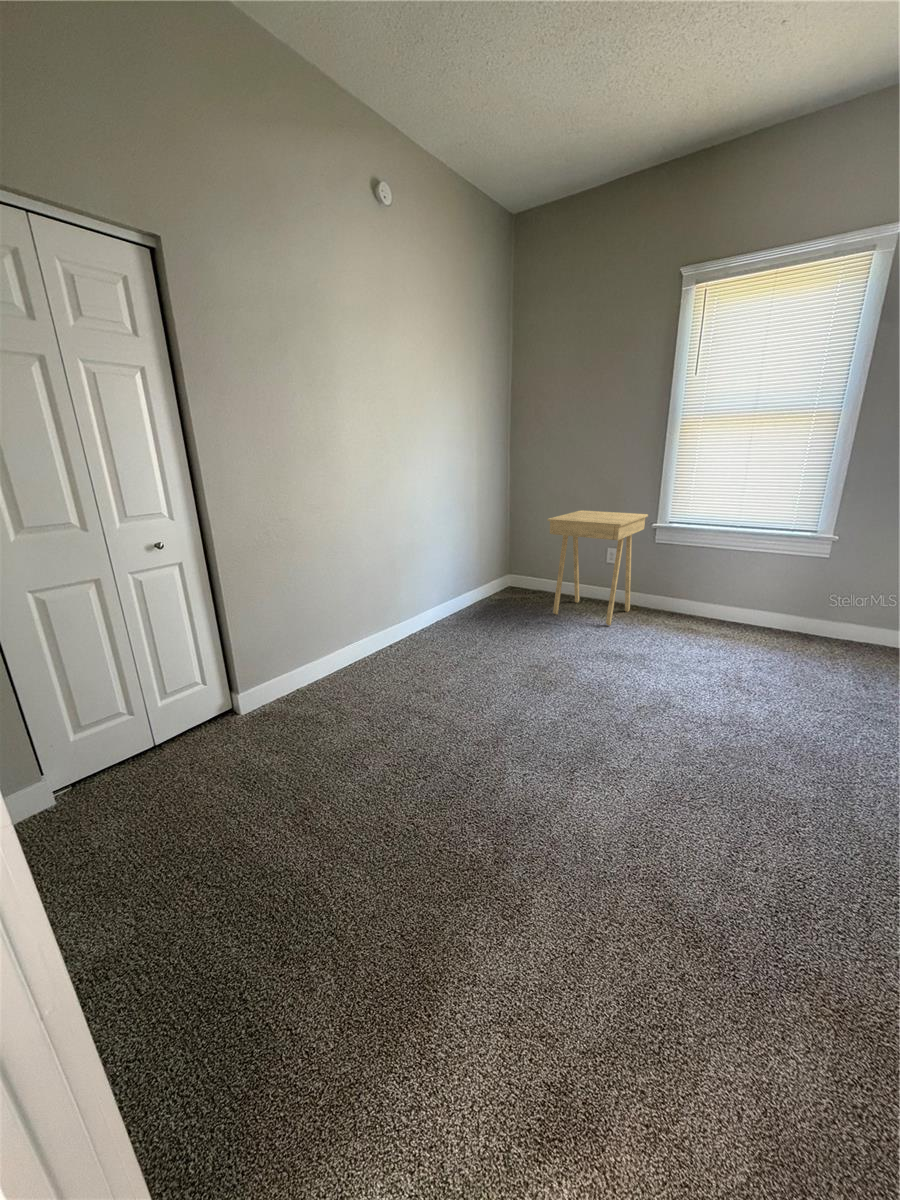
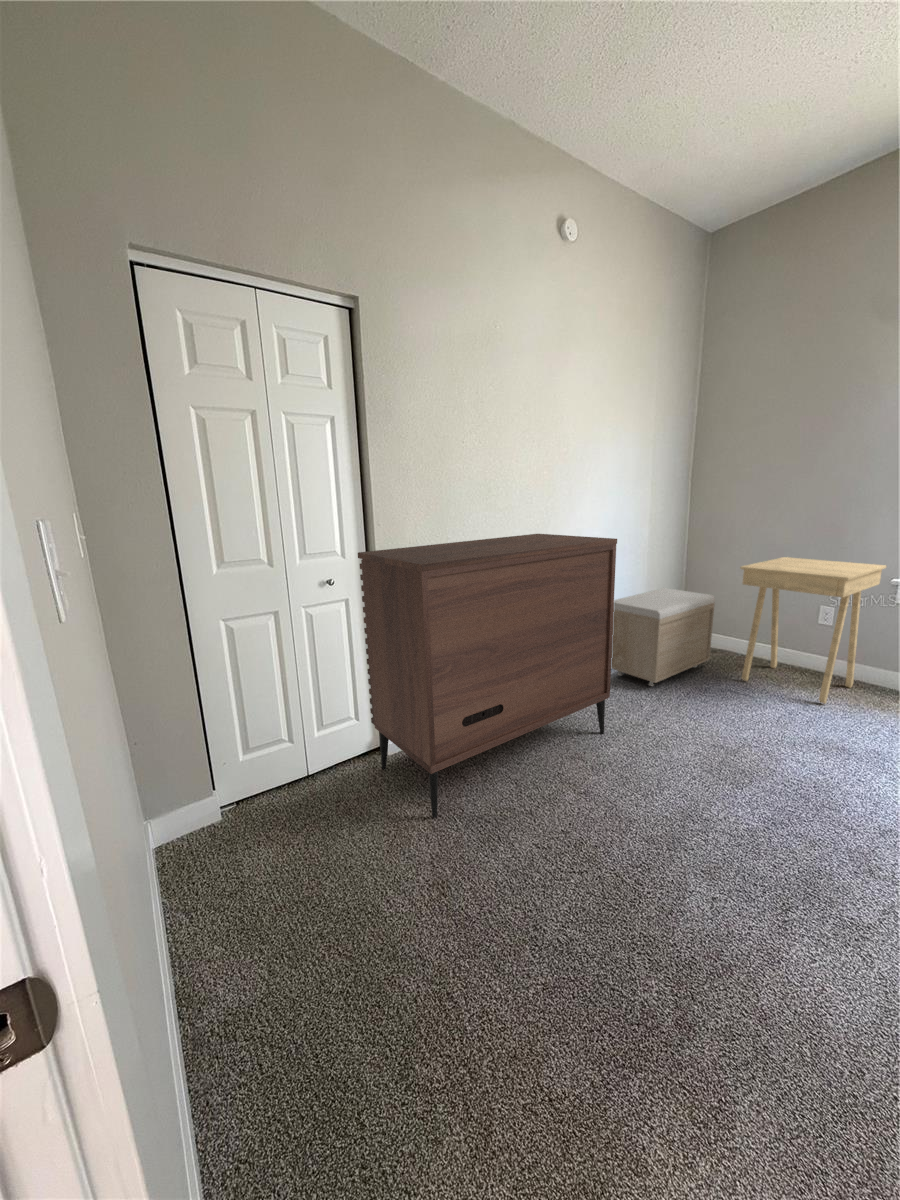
dresser: none [188,493,447,760] -> present [358,534,617,818]
storage bench: none [442,541,531,626] -> present [611,588,715,686]

